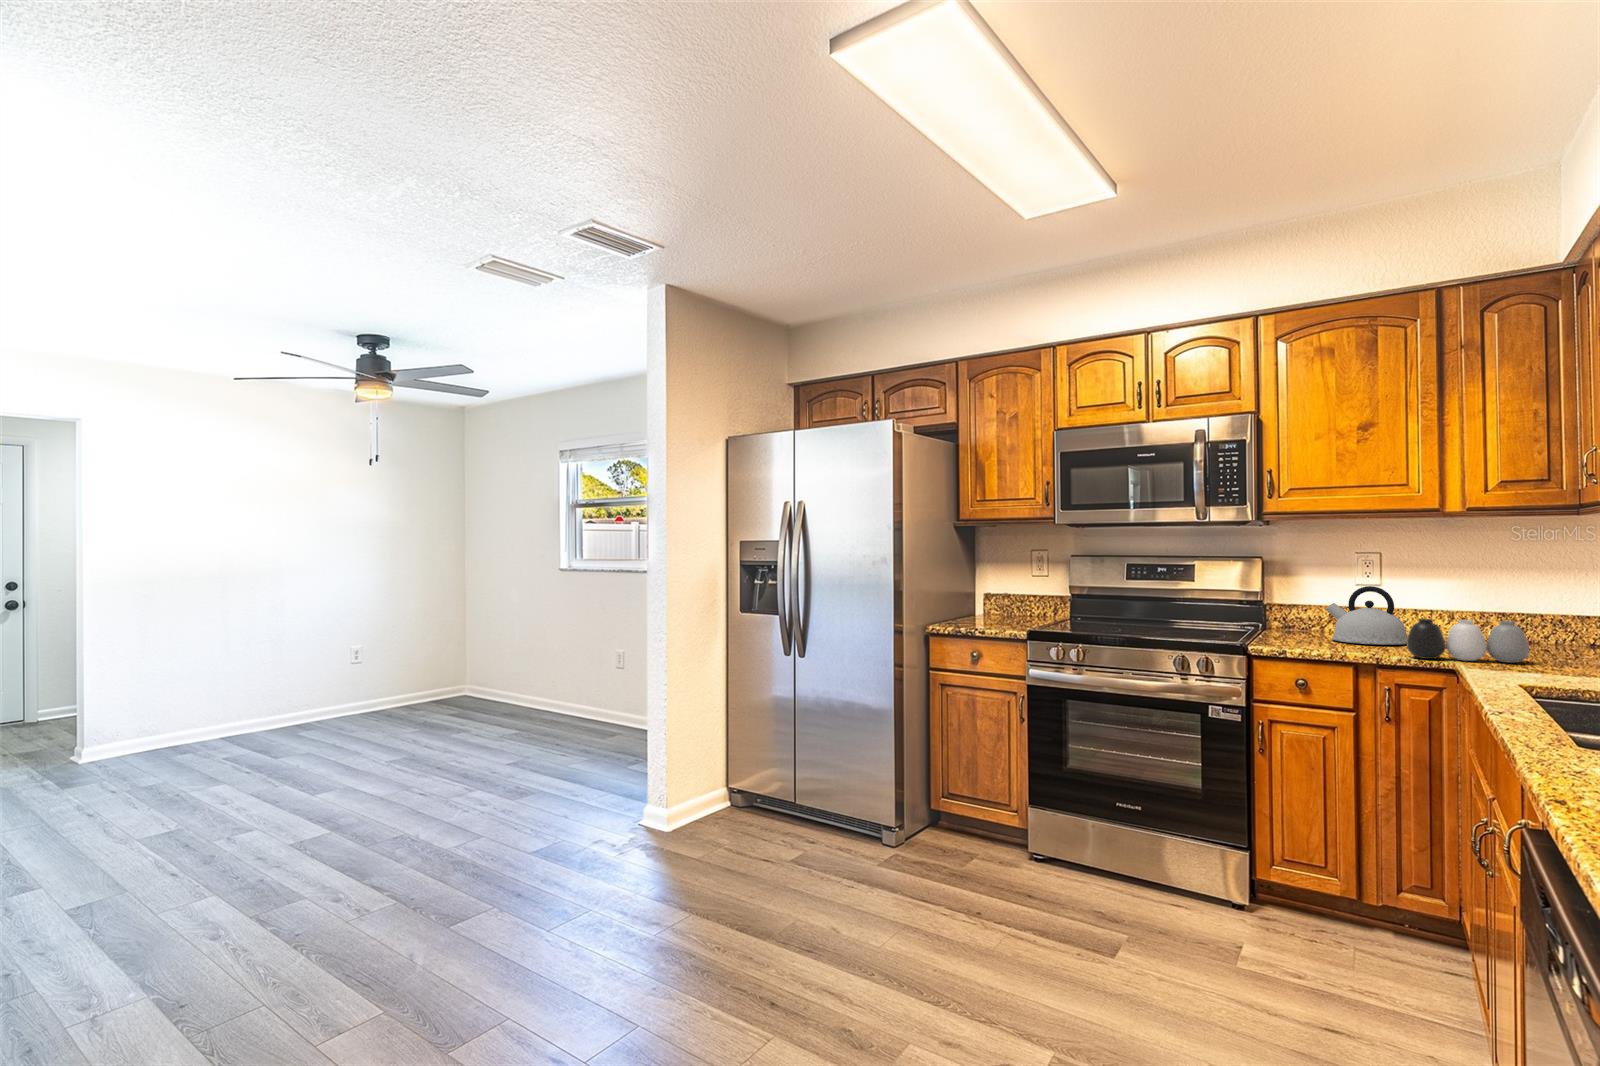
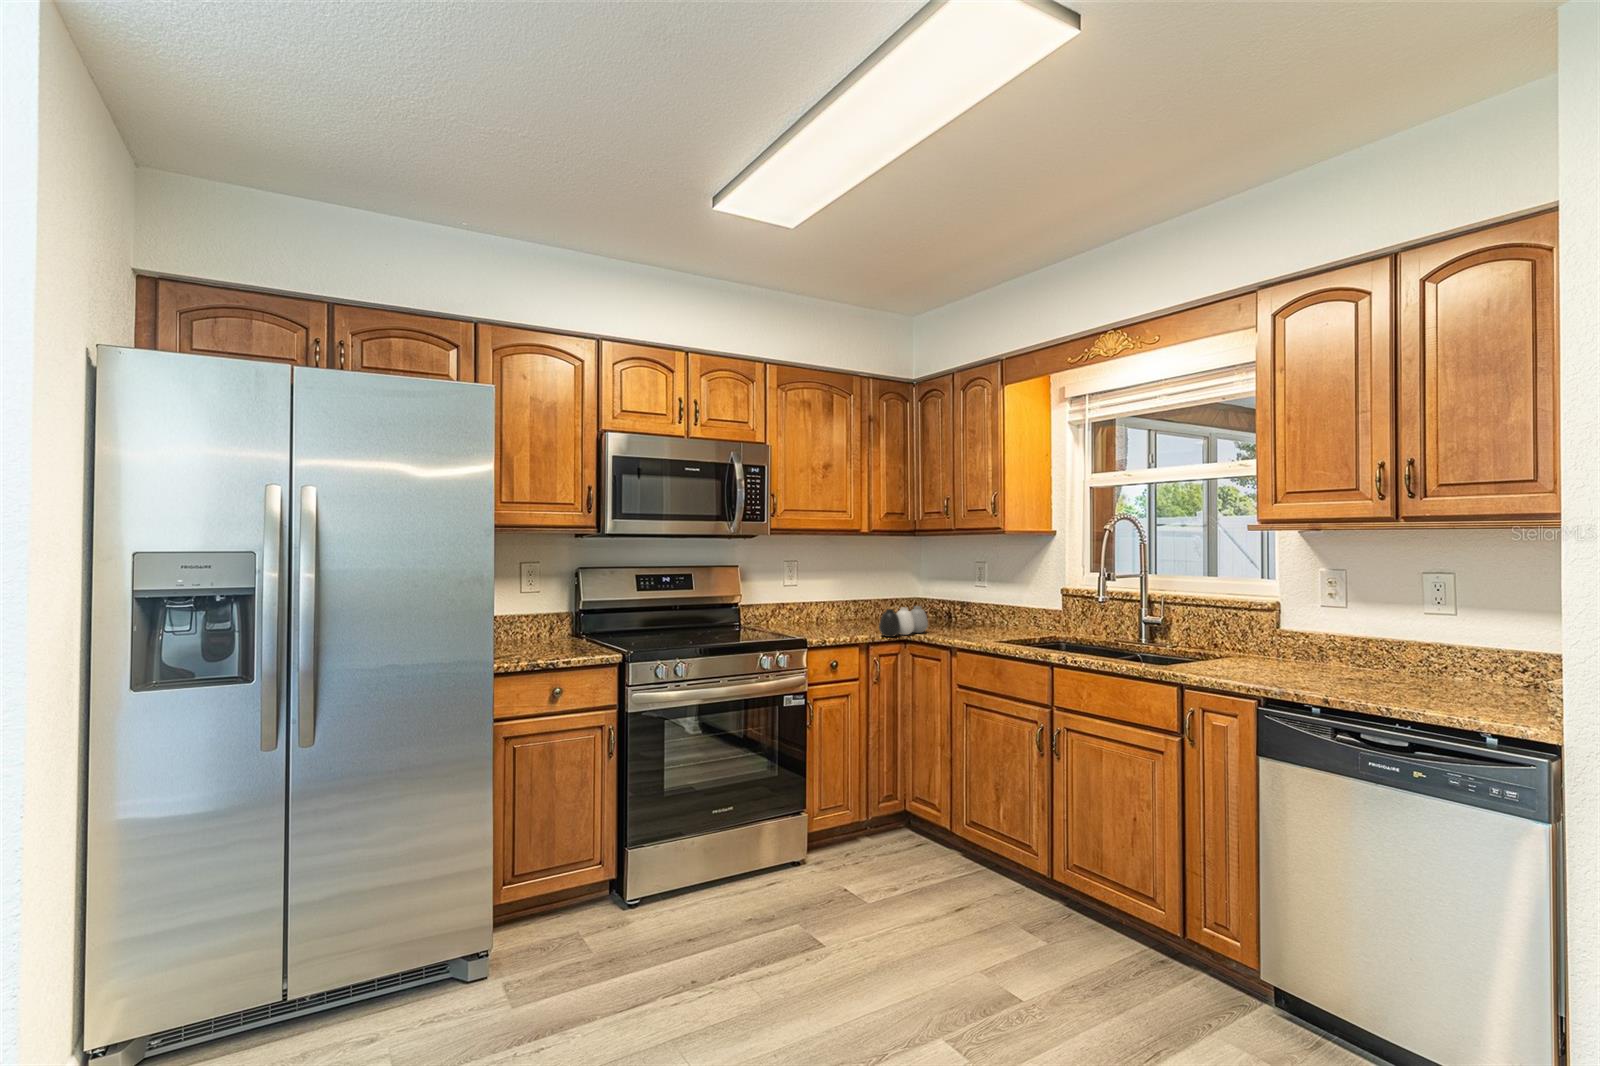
kettle: present [1326,586,1407,645] -> none [791,587,841,631]

